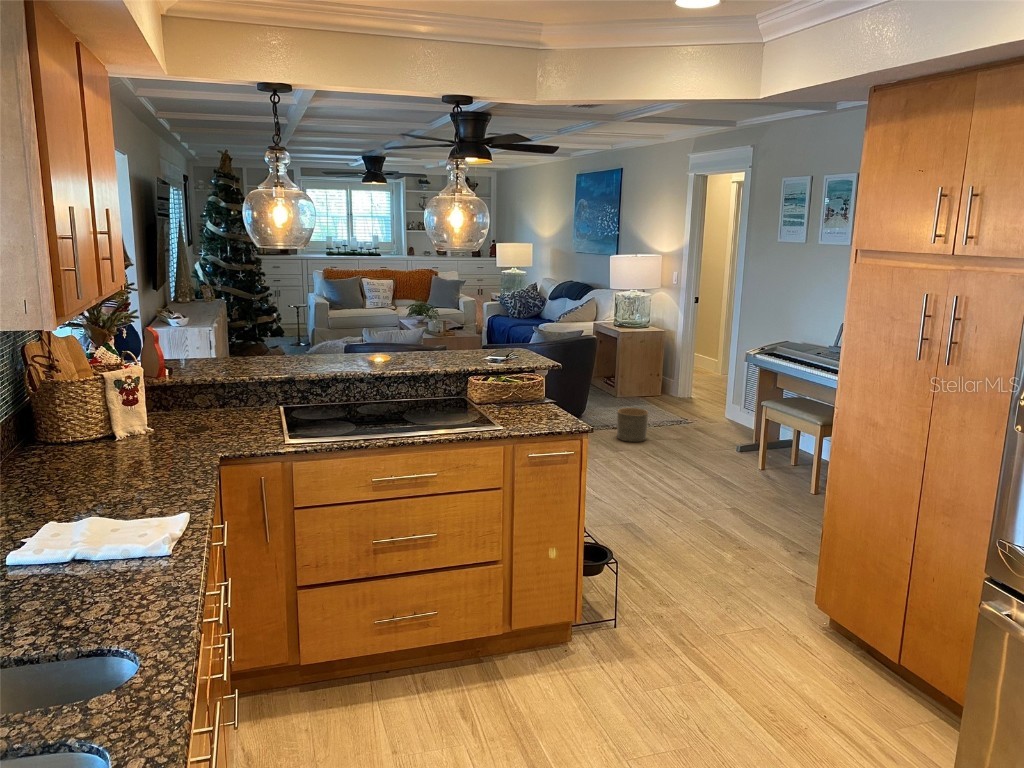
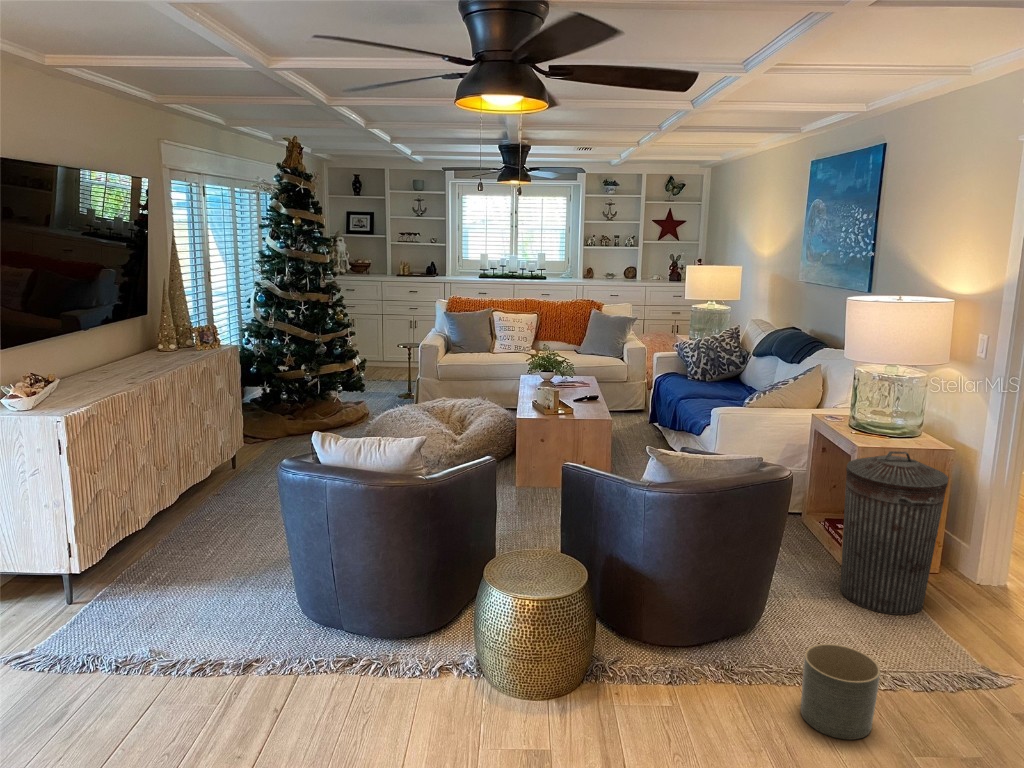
trash can: none [620,331,666,410] -> present [840,451,949,615]

